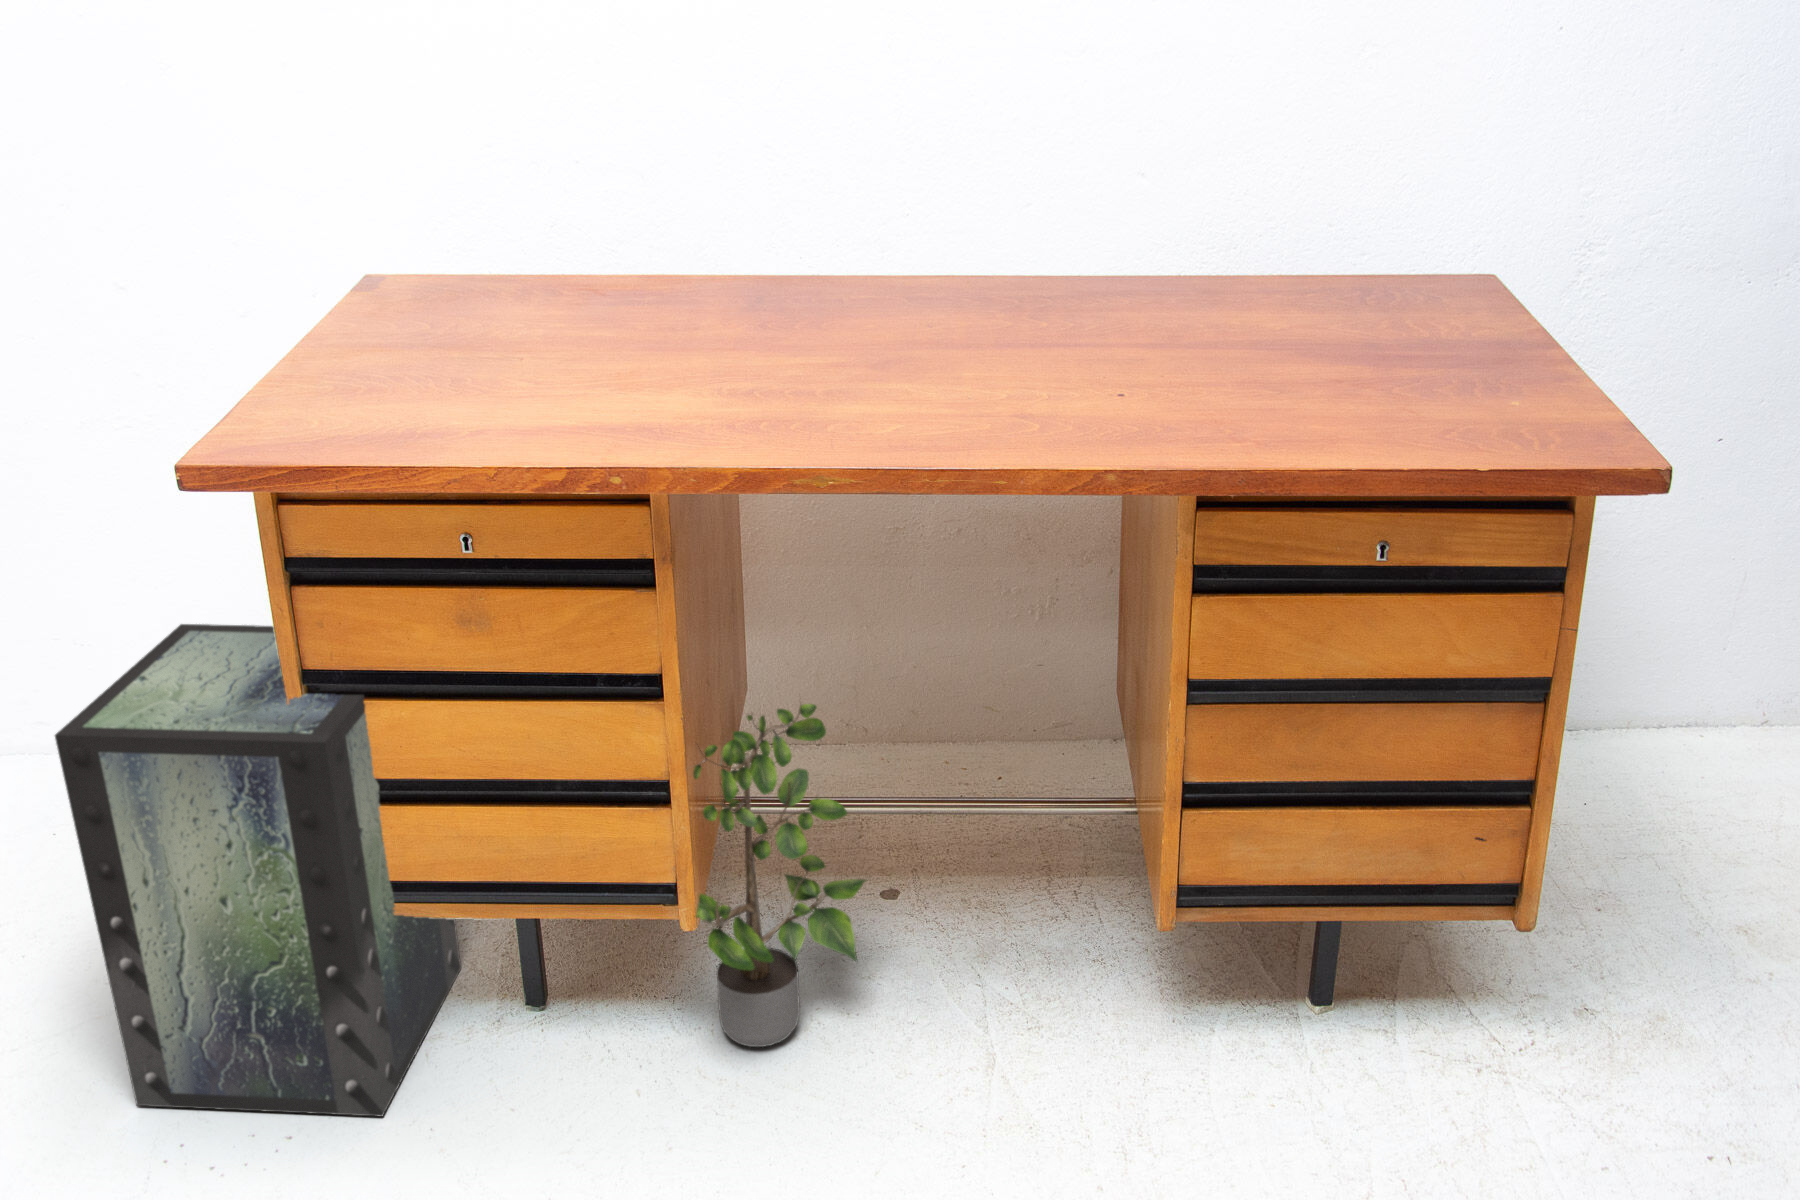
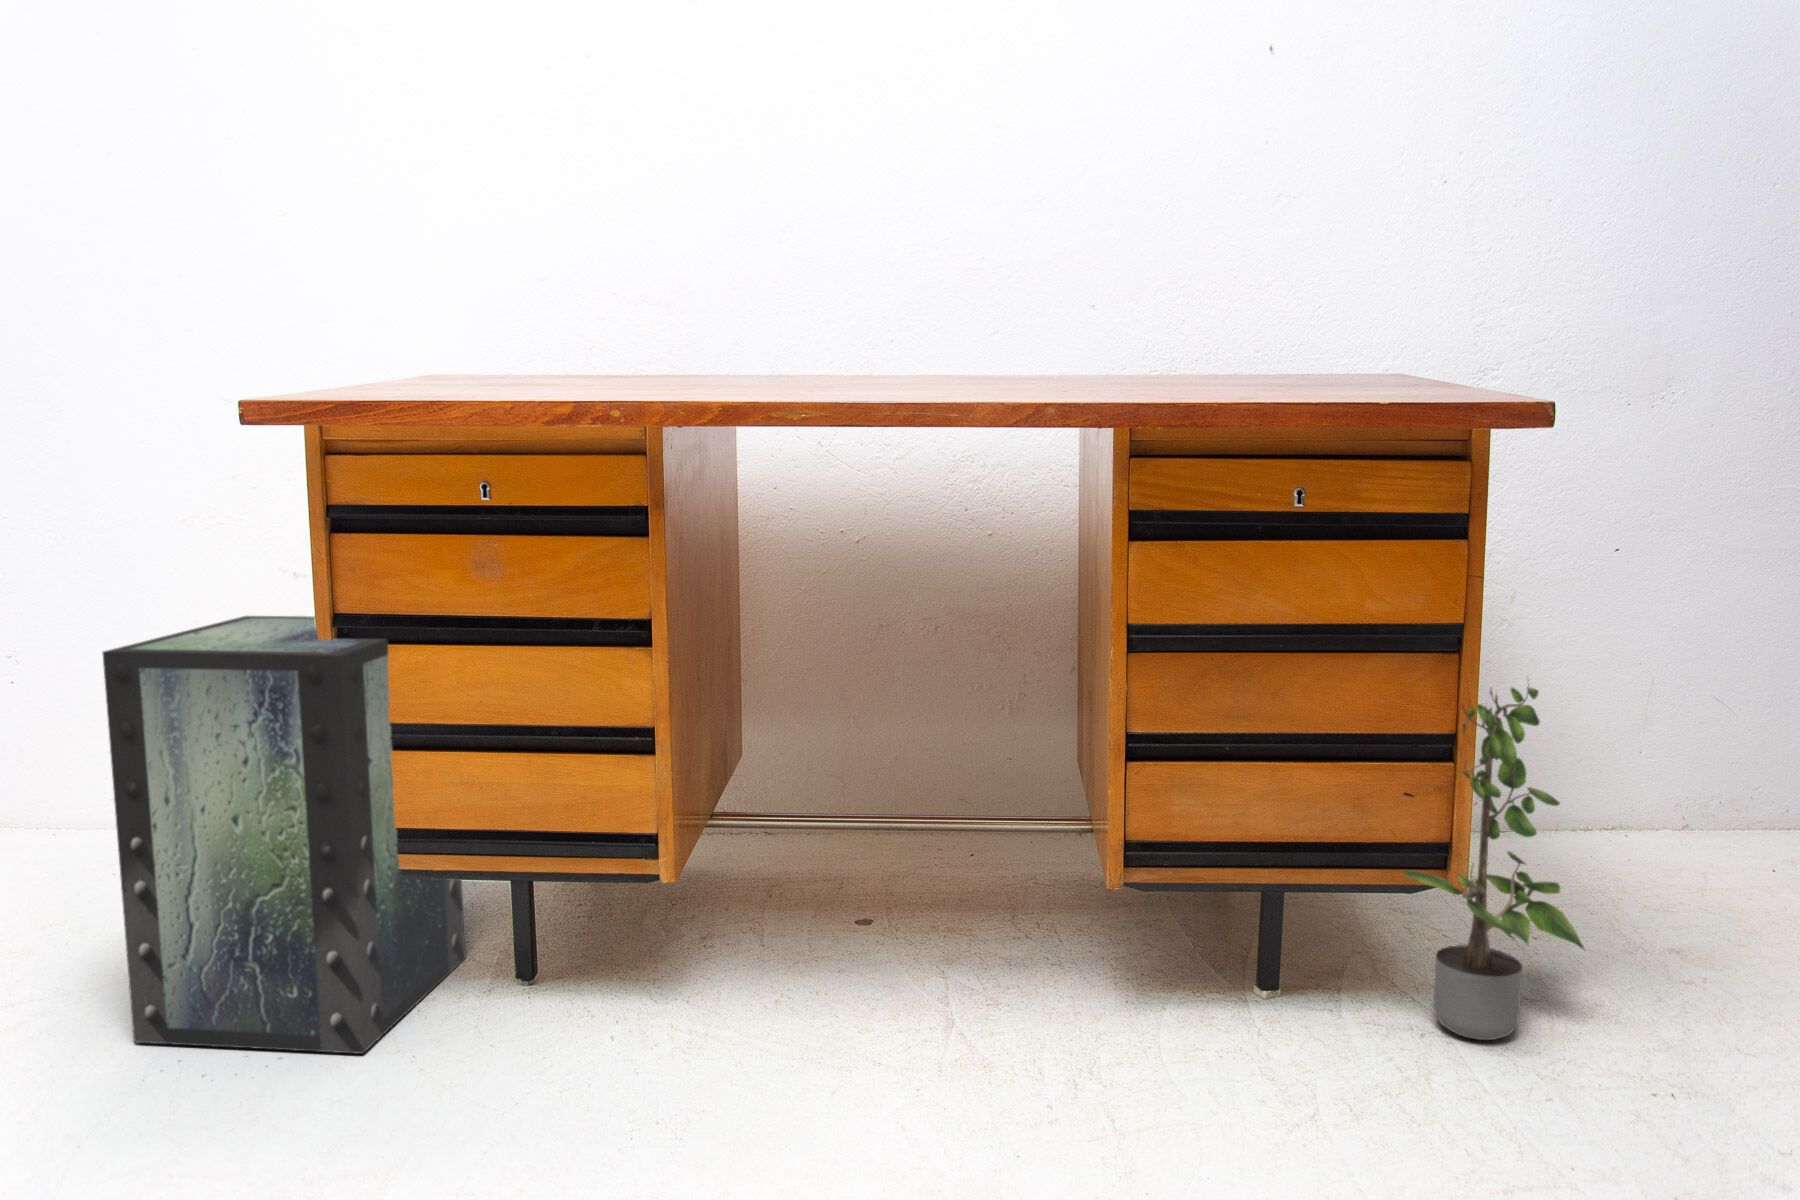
potted plant: present [693,704,866,1047] -> present [1404,687,1585,1040]

